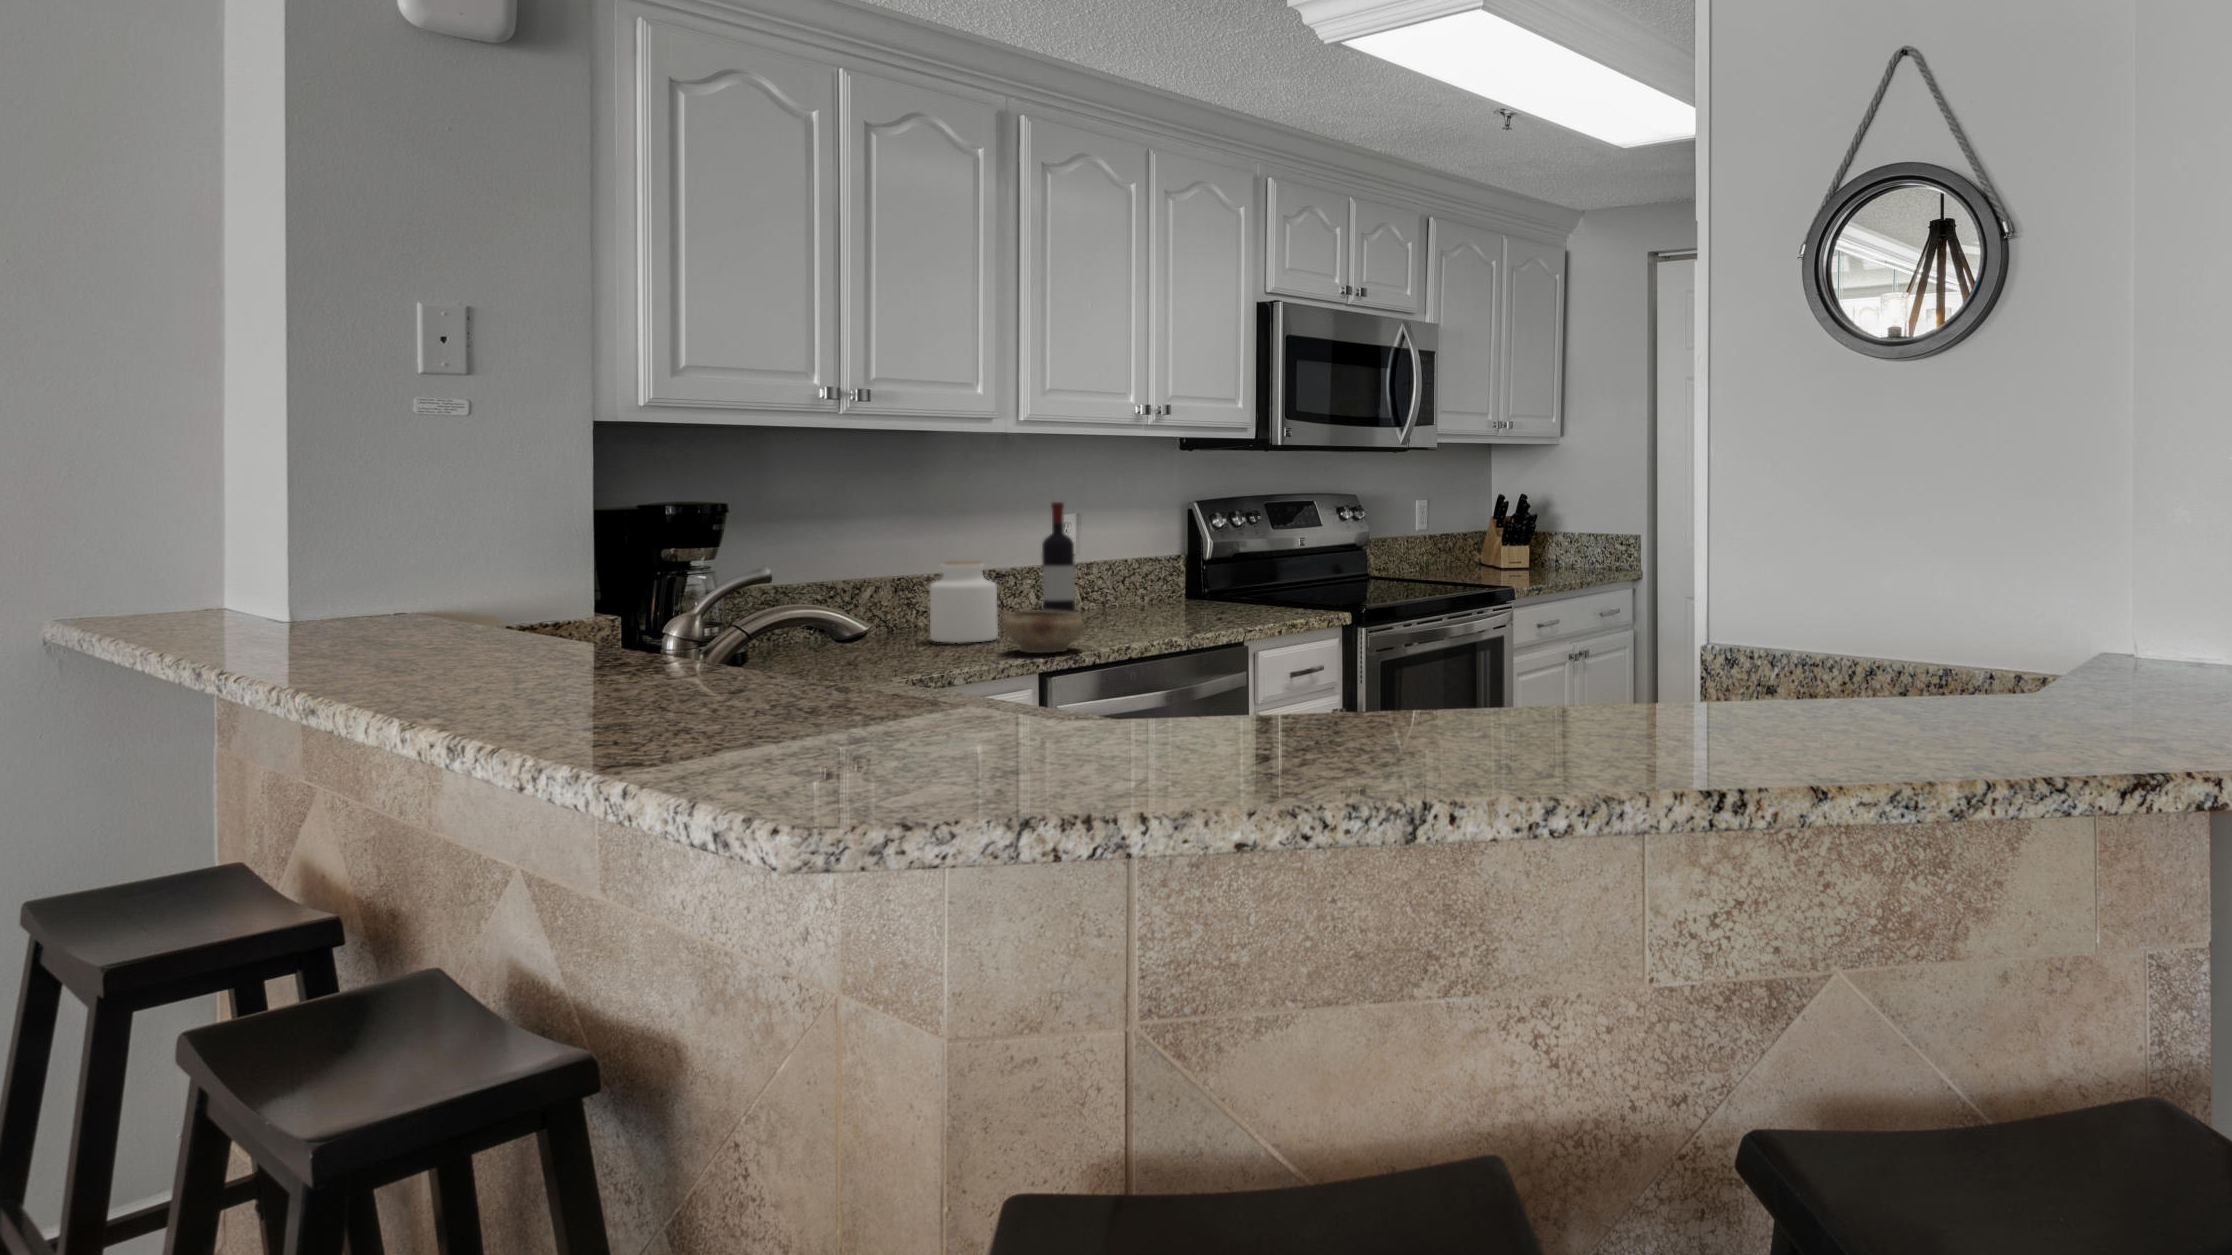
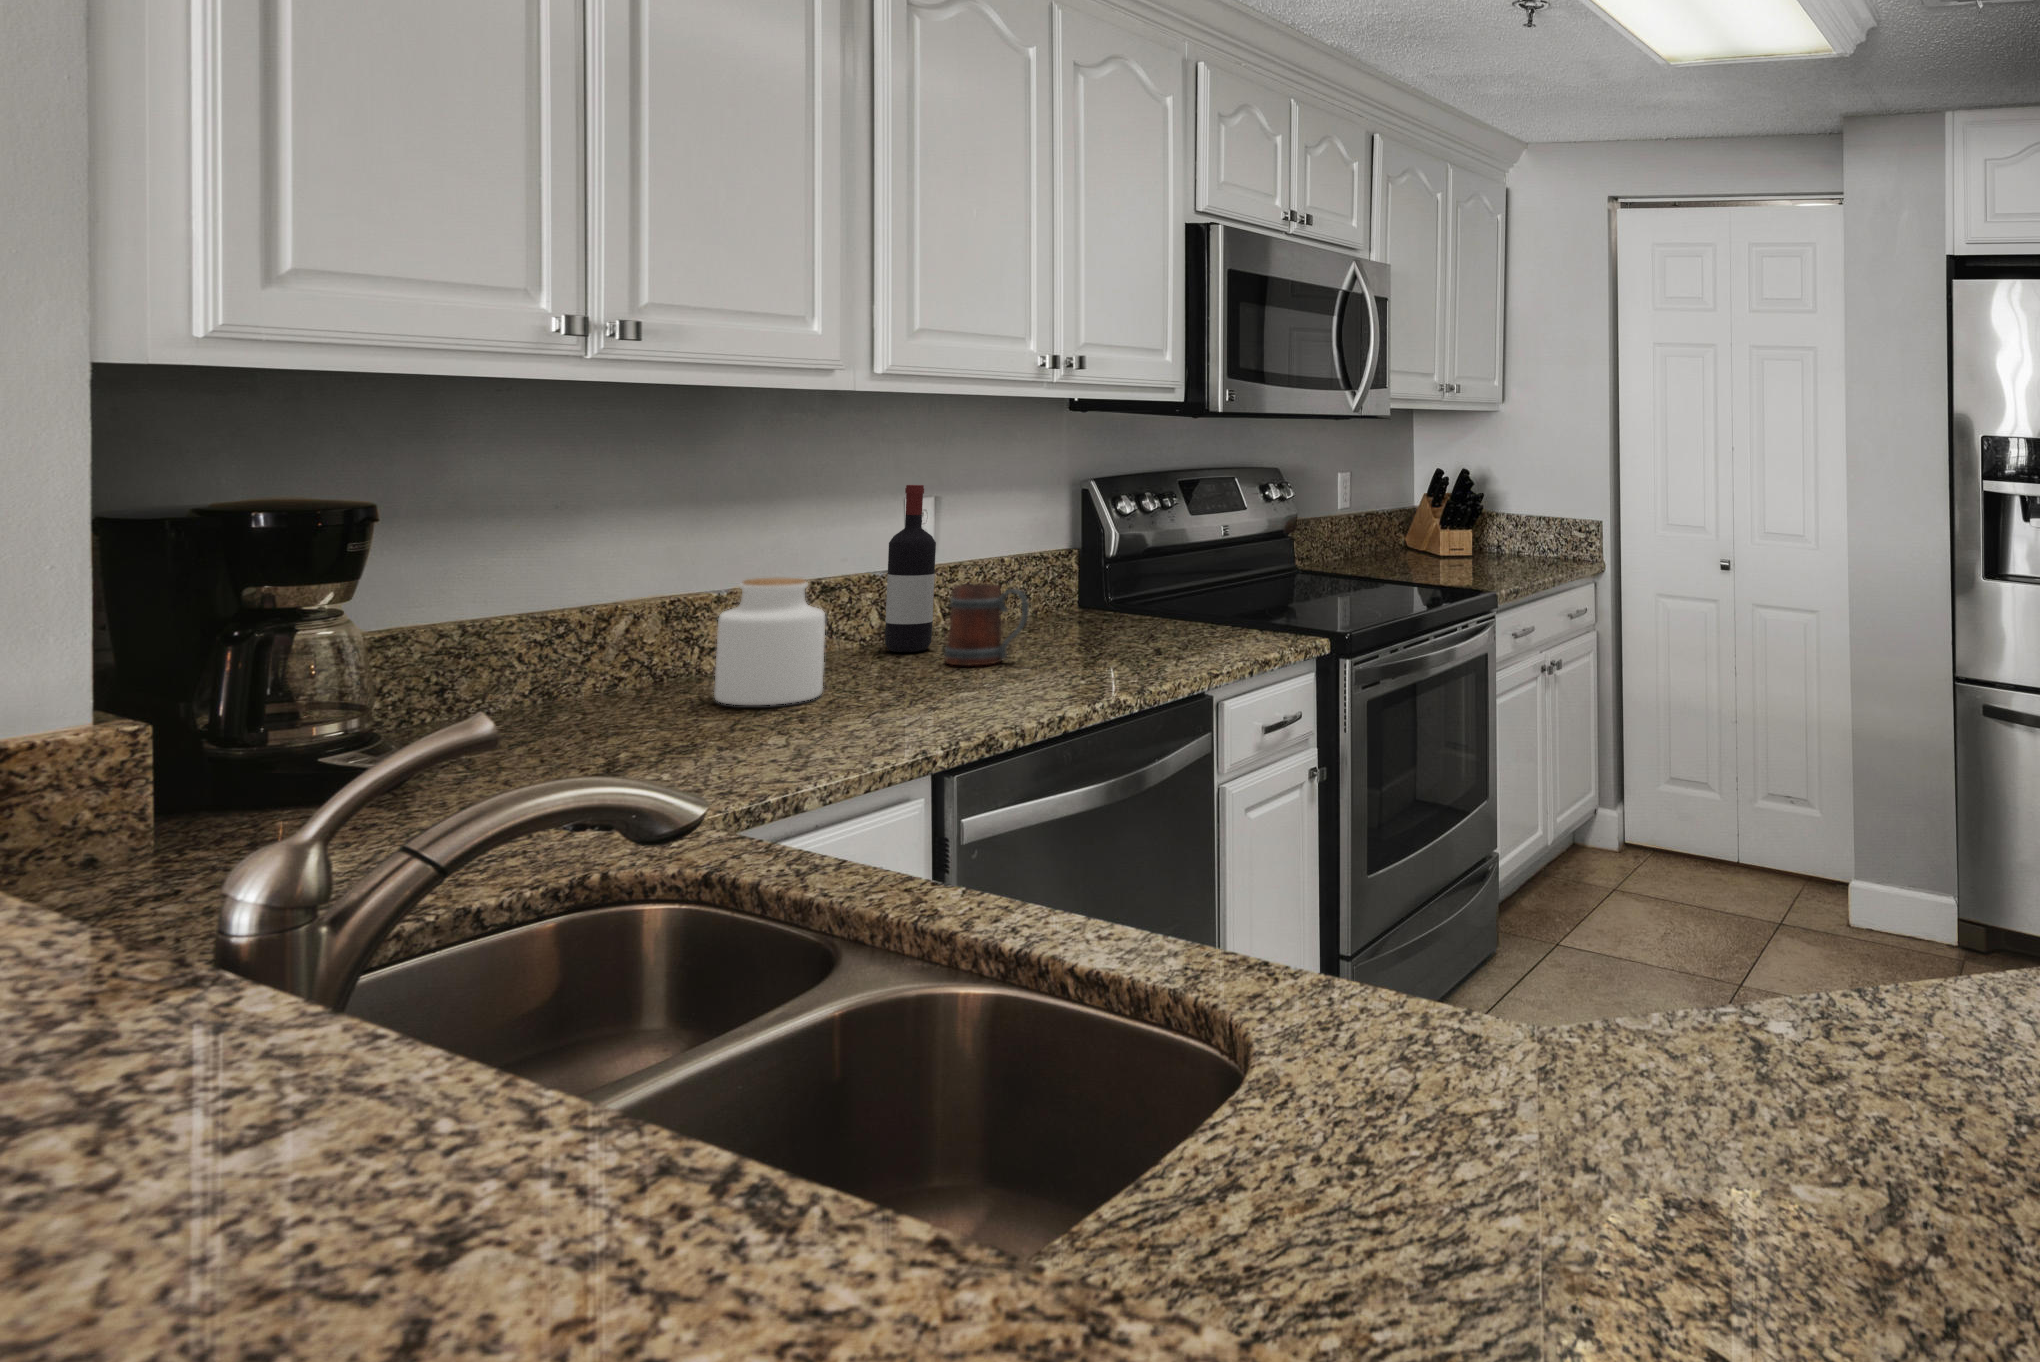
mug: none [1081,571,1136,626] -> present [944,584,1029,665]
ceramic bowl: present [1004,610,1084,653] -> none [840,658,968,731]

